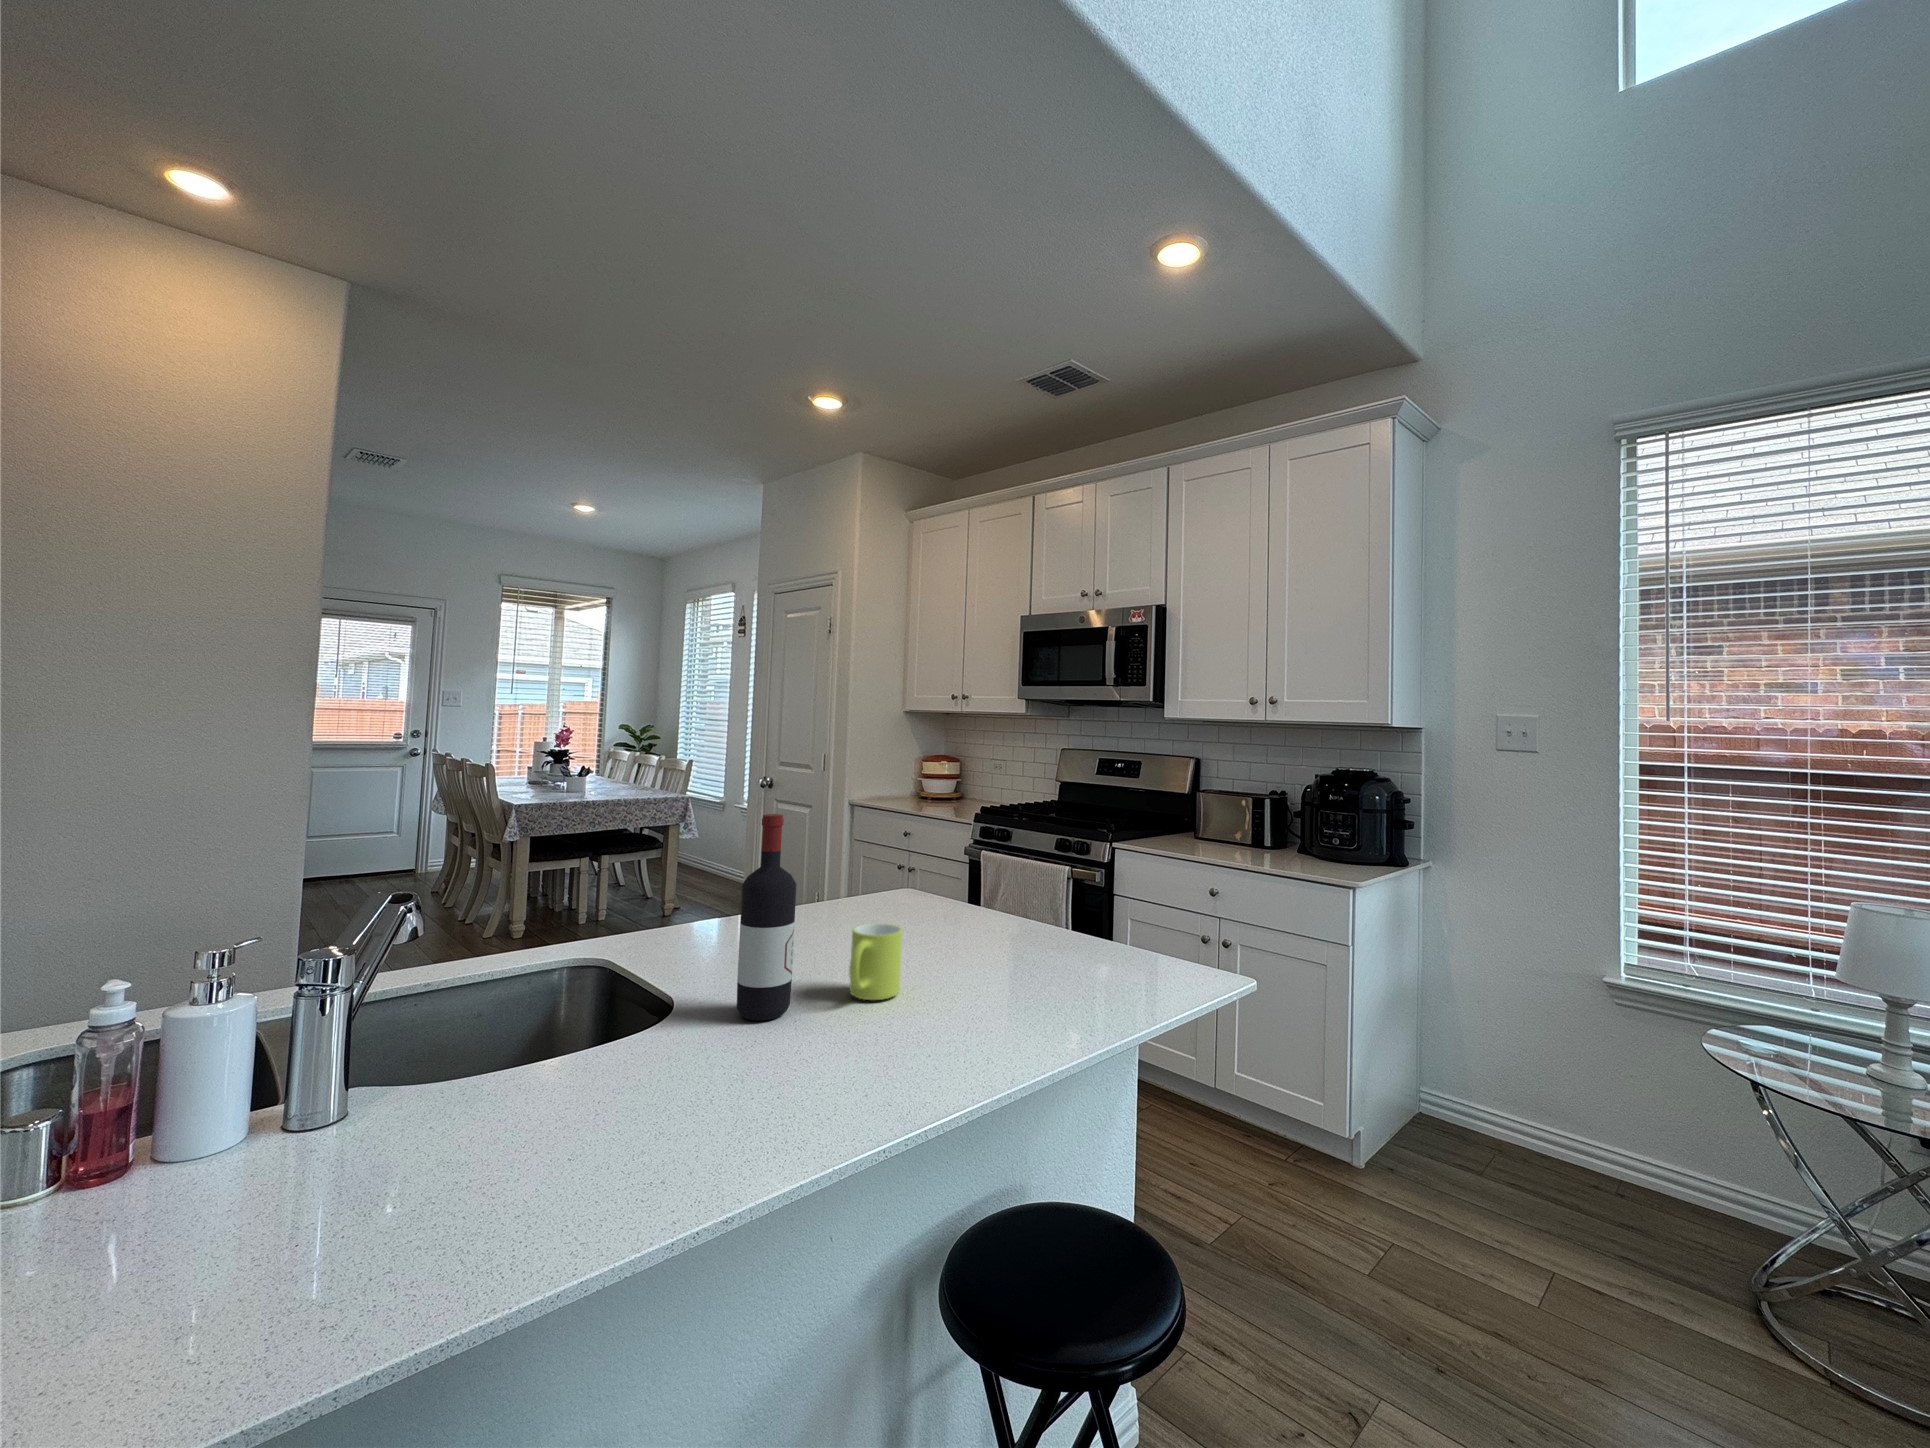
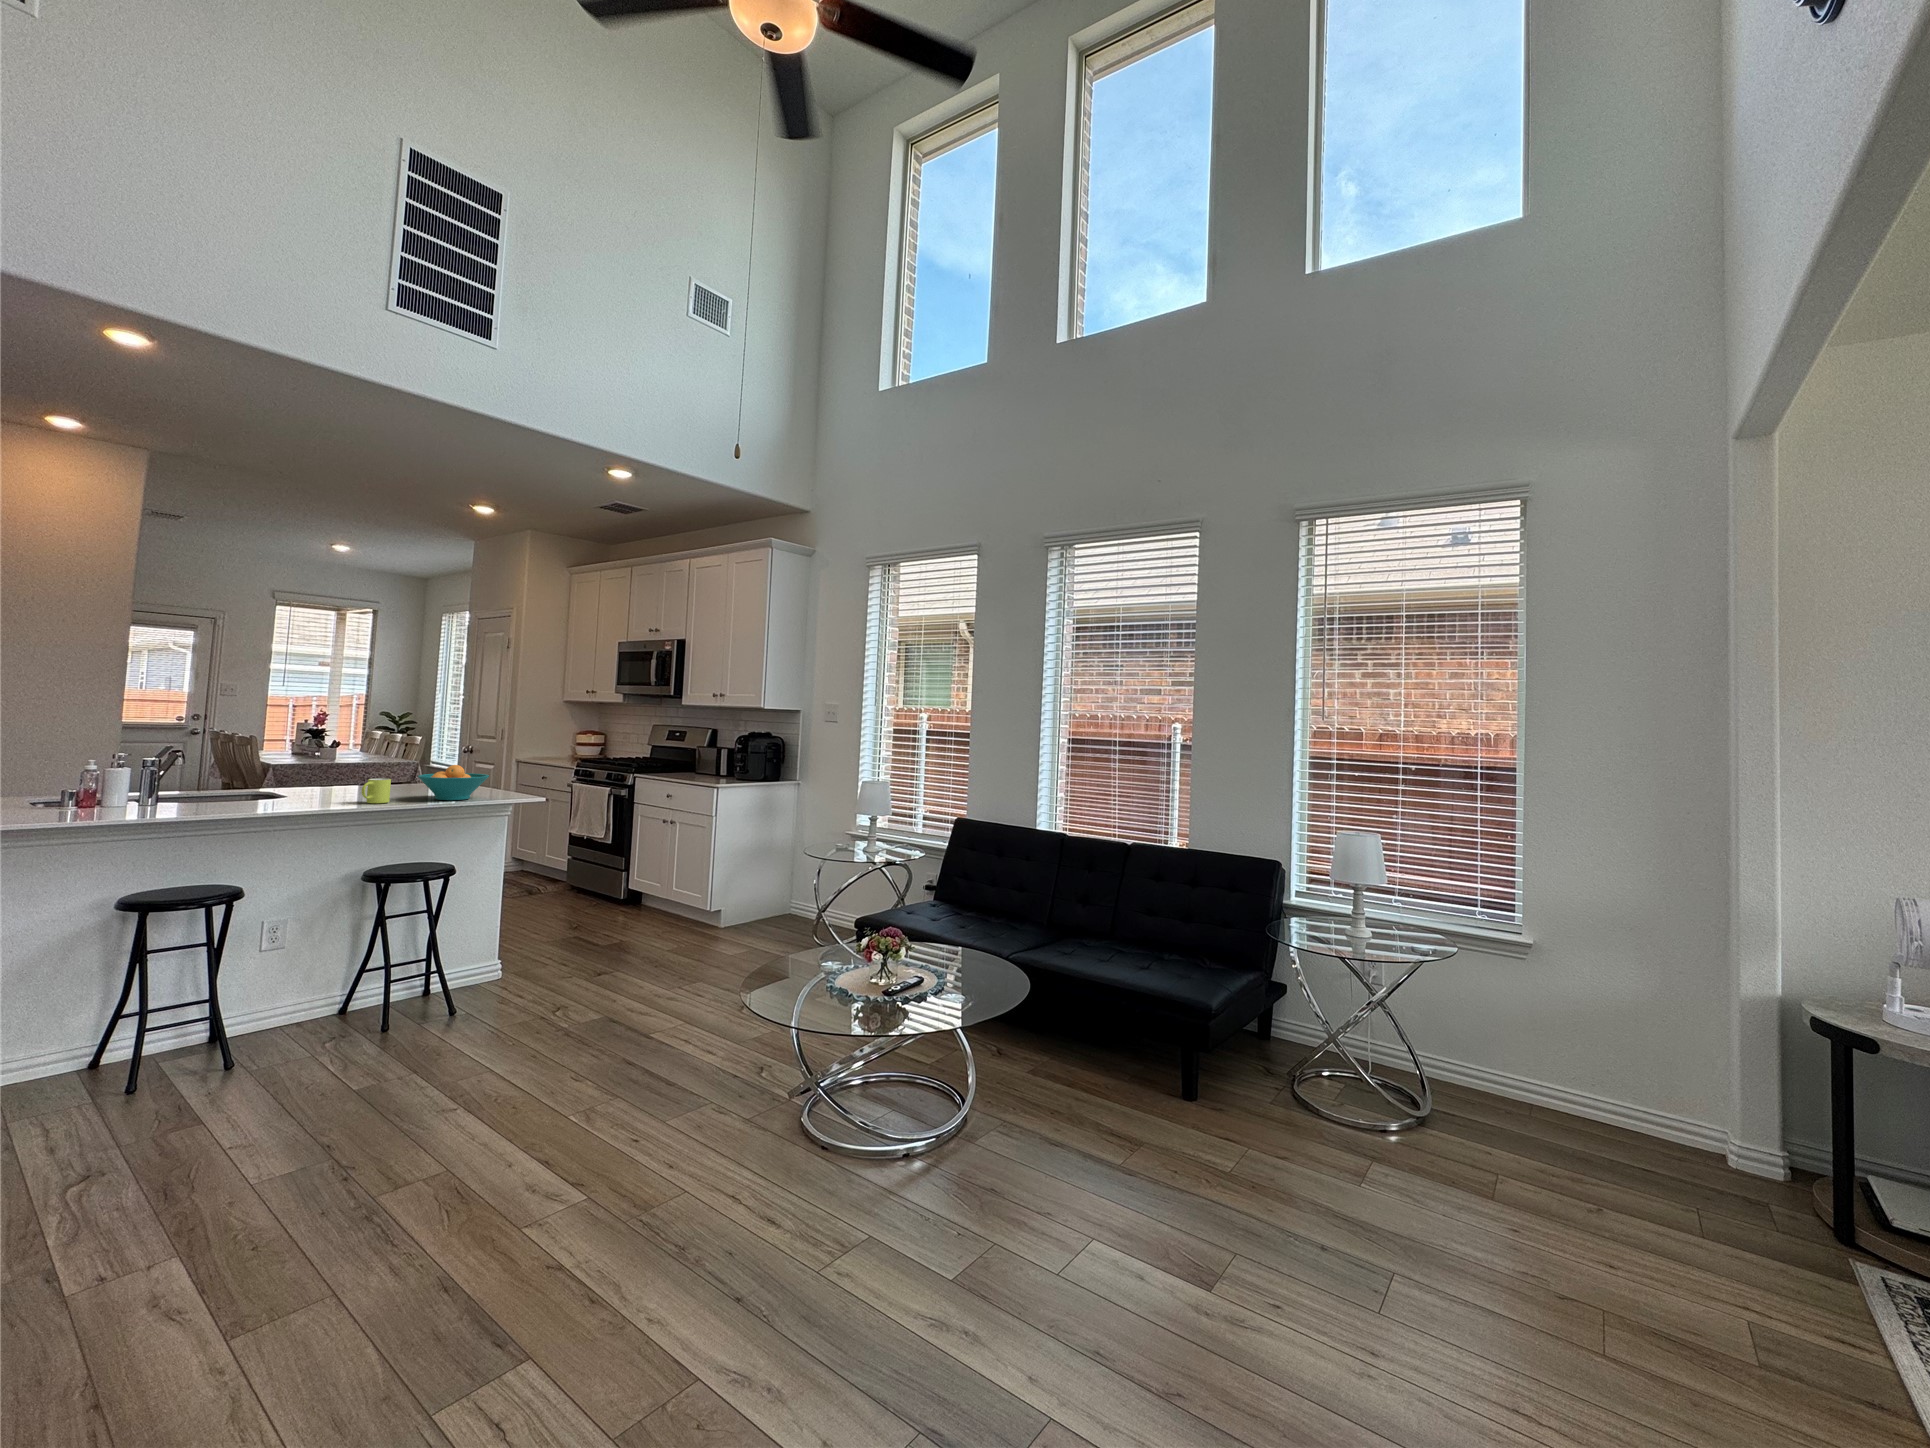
wine bottle: present [737,814,797,1021] -> none [313,735,340,806]
fruit bowl: none [936,877,1086,974] -> present [418,765,489,800]

